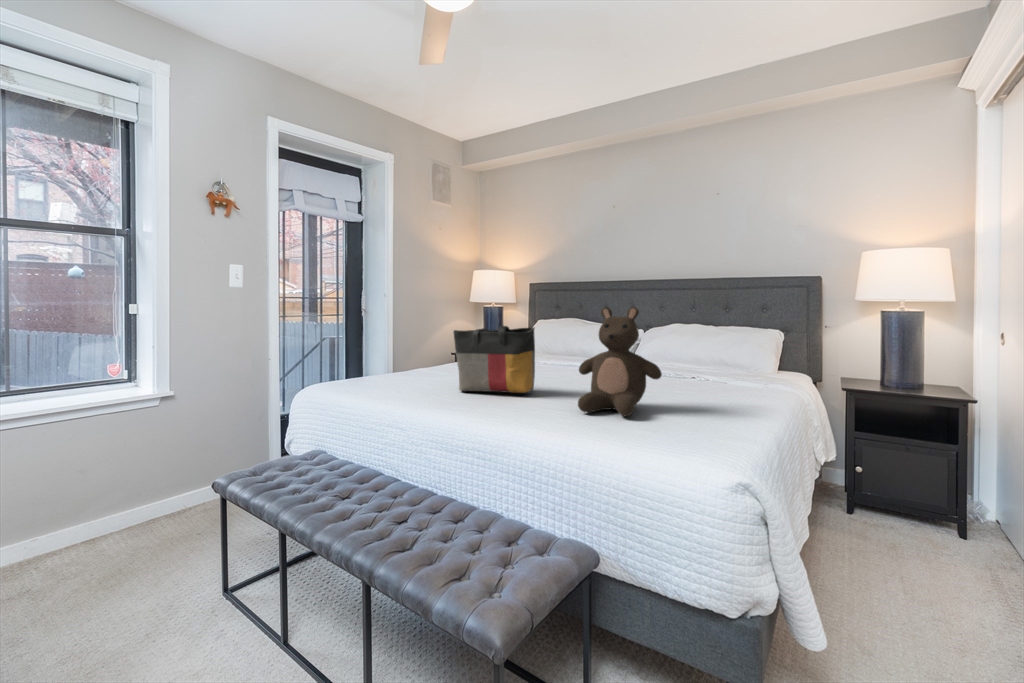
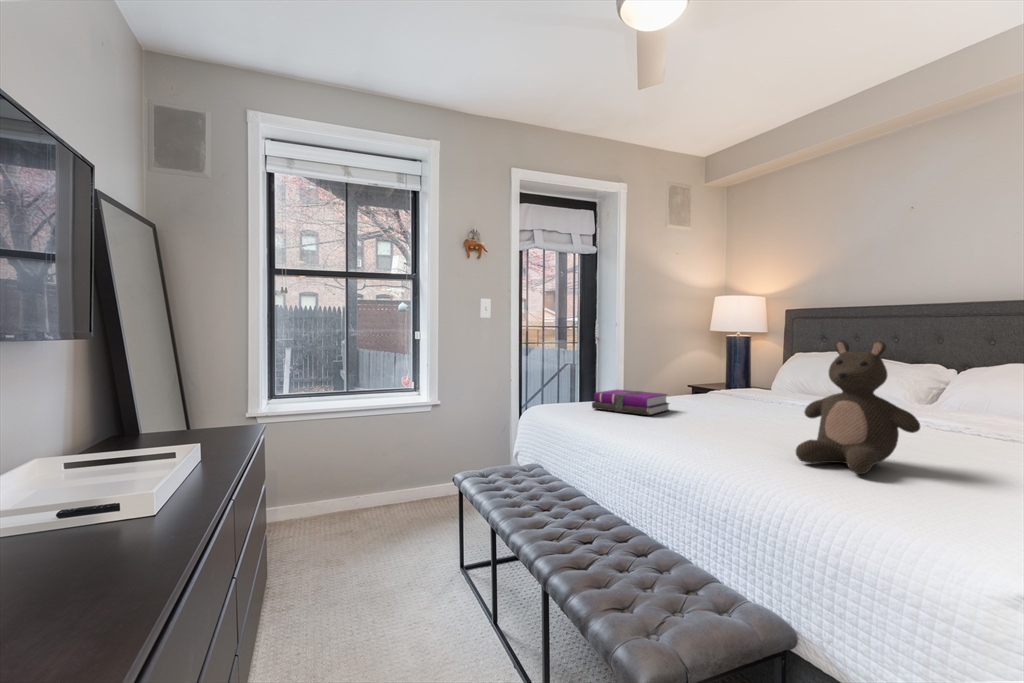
tote bag: present [453,326,535,393] -> none [664,358,755,433]
notebook: none [377,362,453,385] -> present [592,389,669,415]

